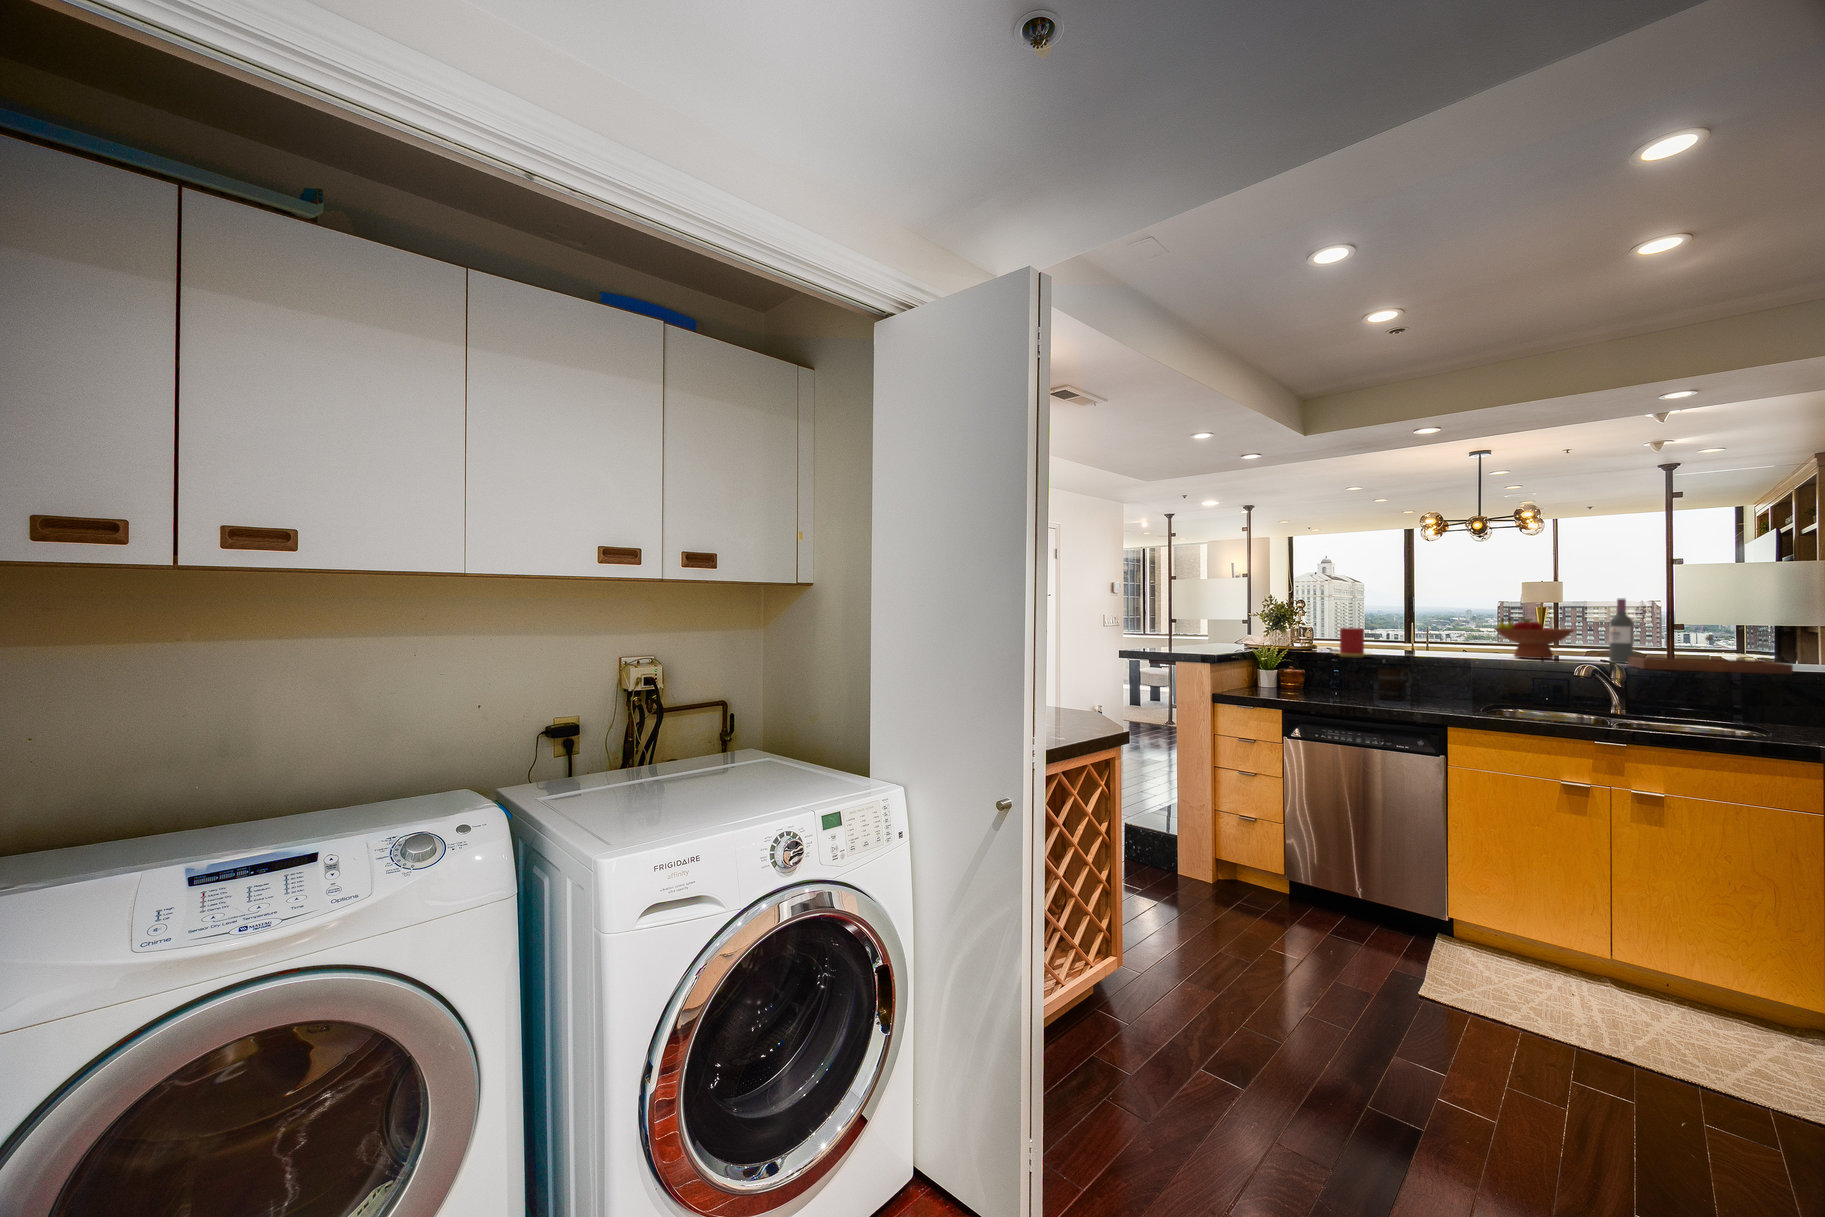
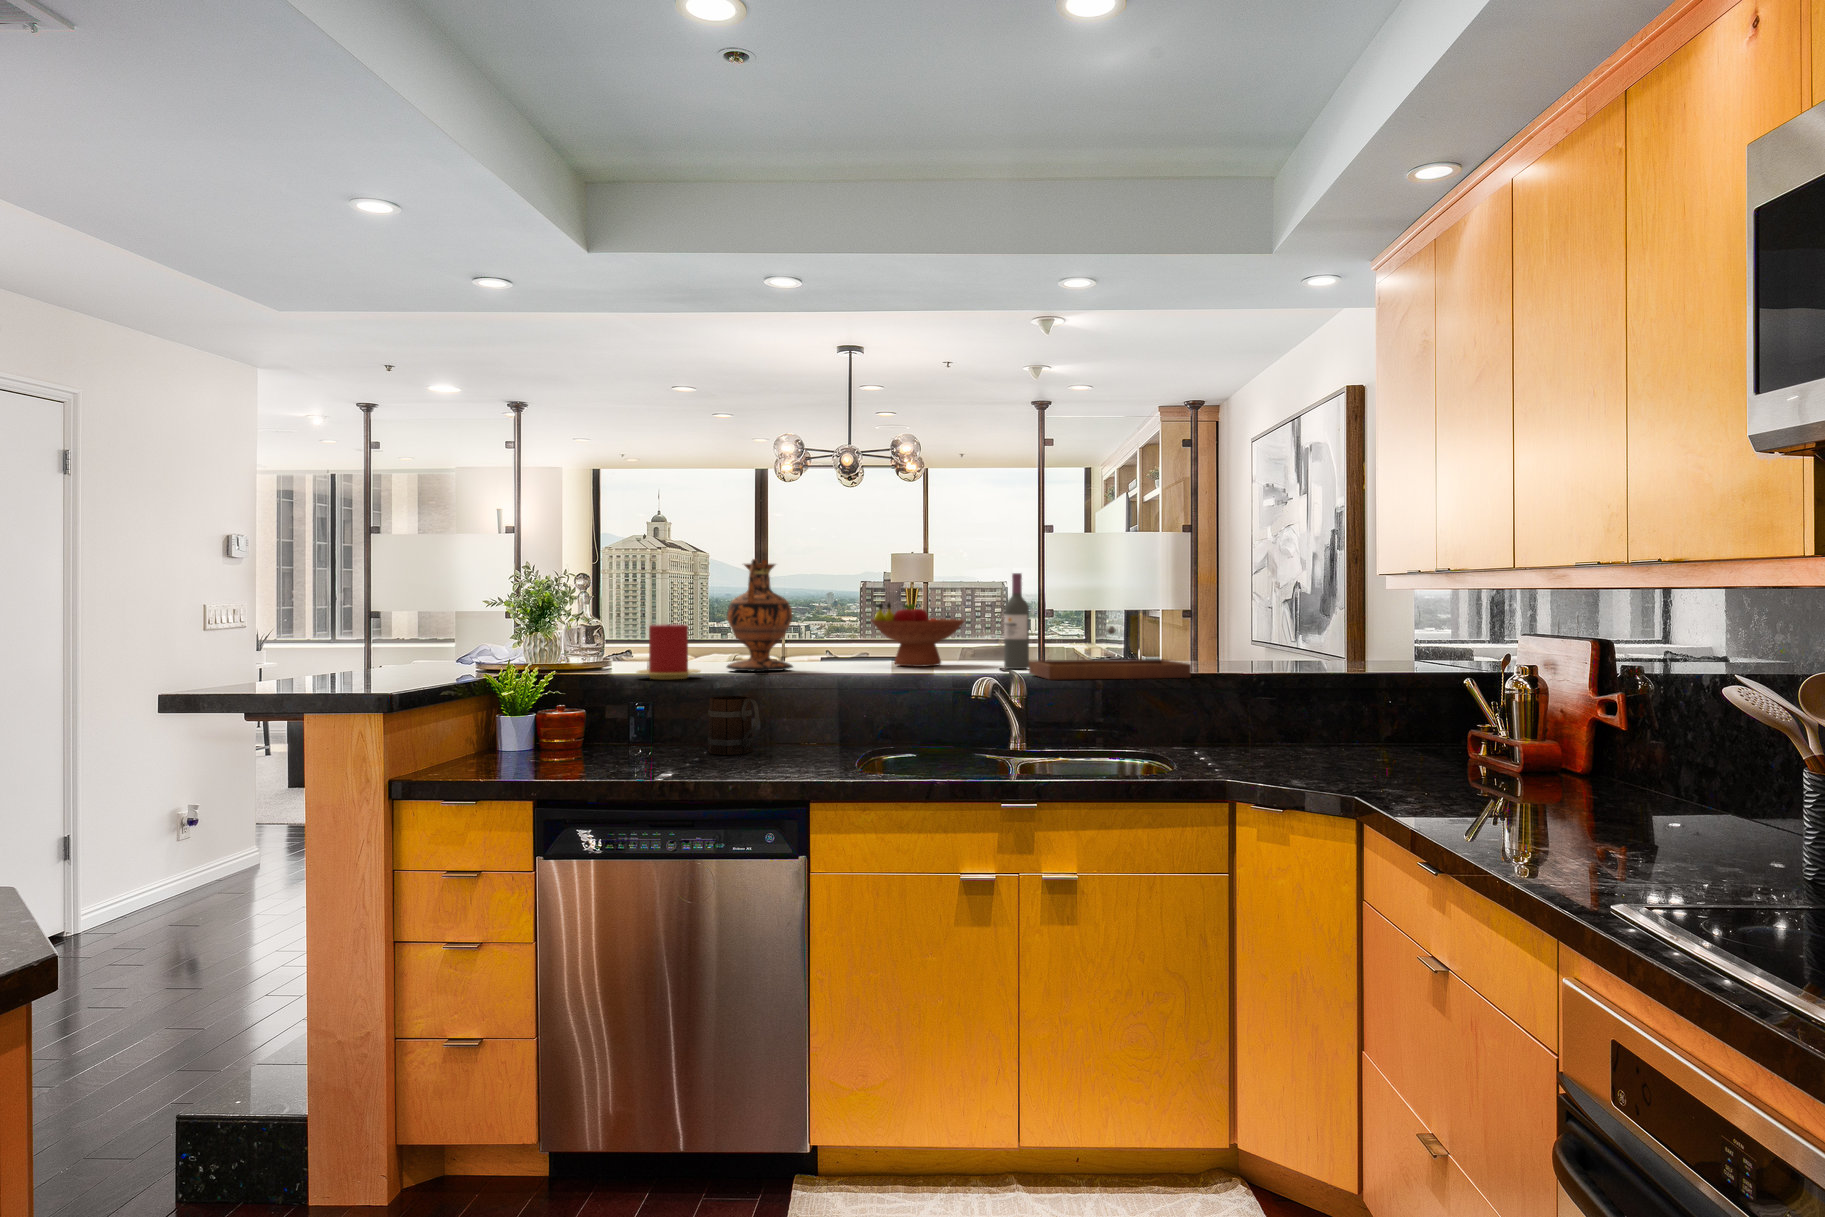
vase: none [1387,591,1435,656] -> present [727,559,793,672]

